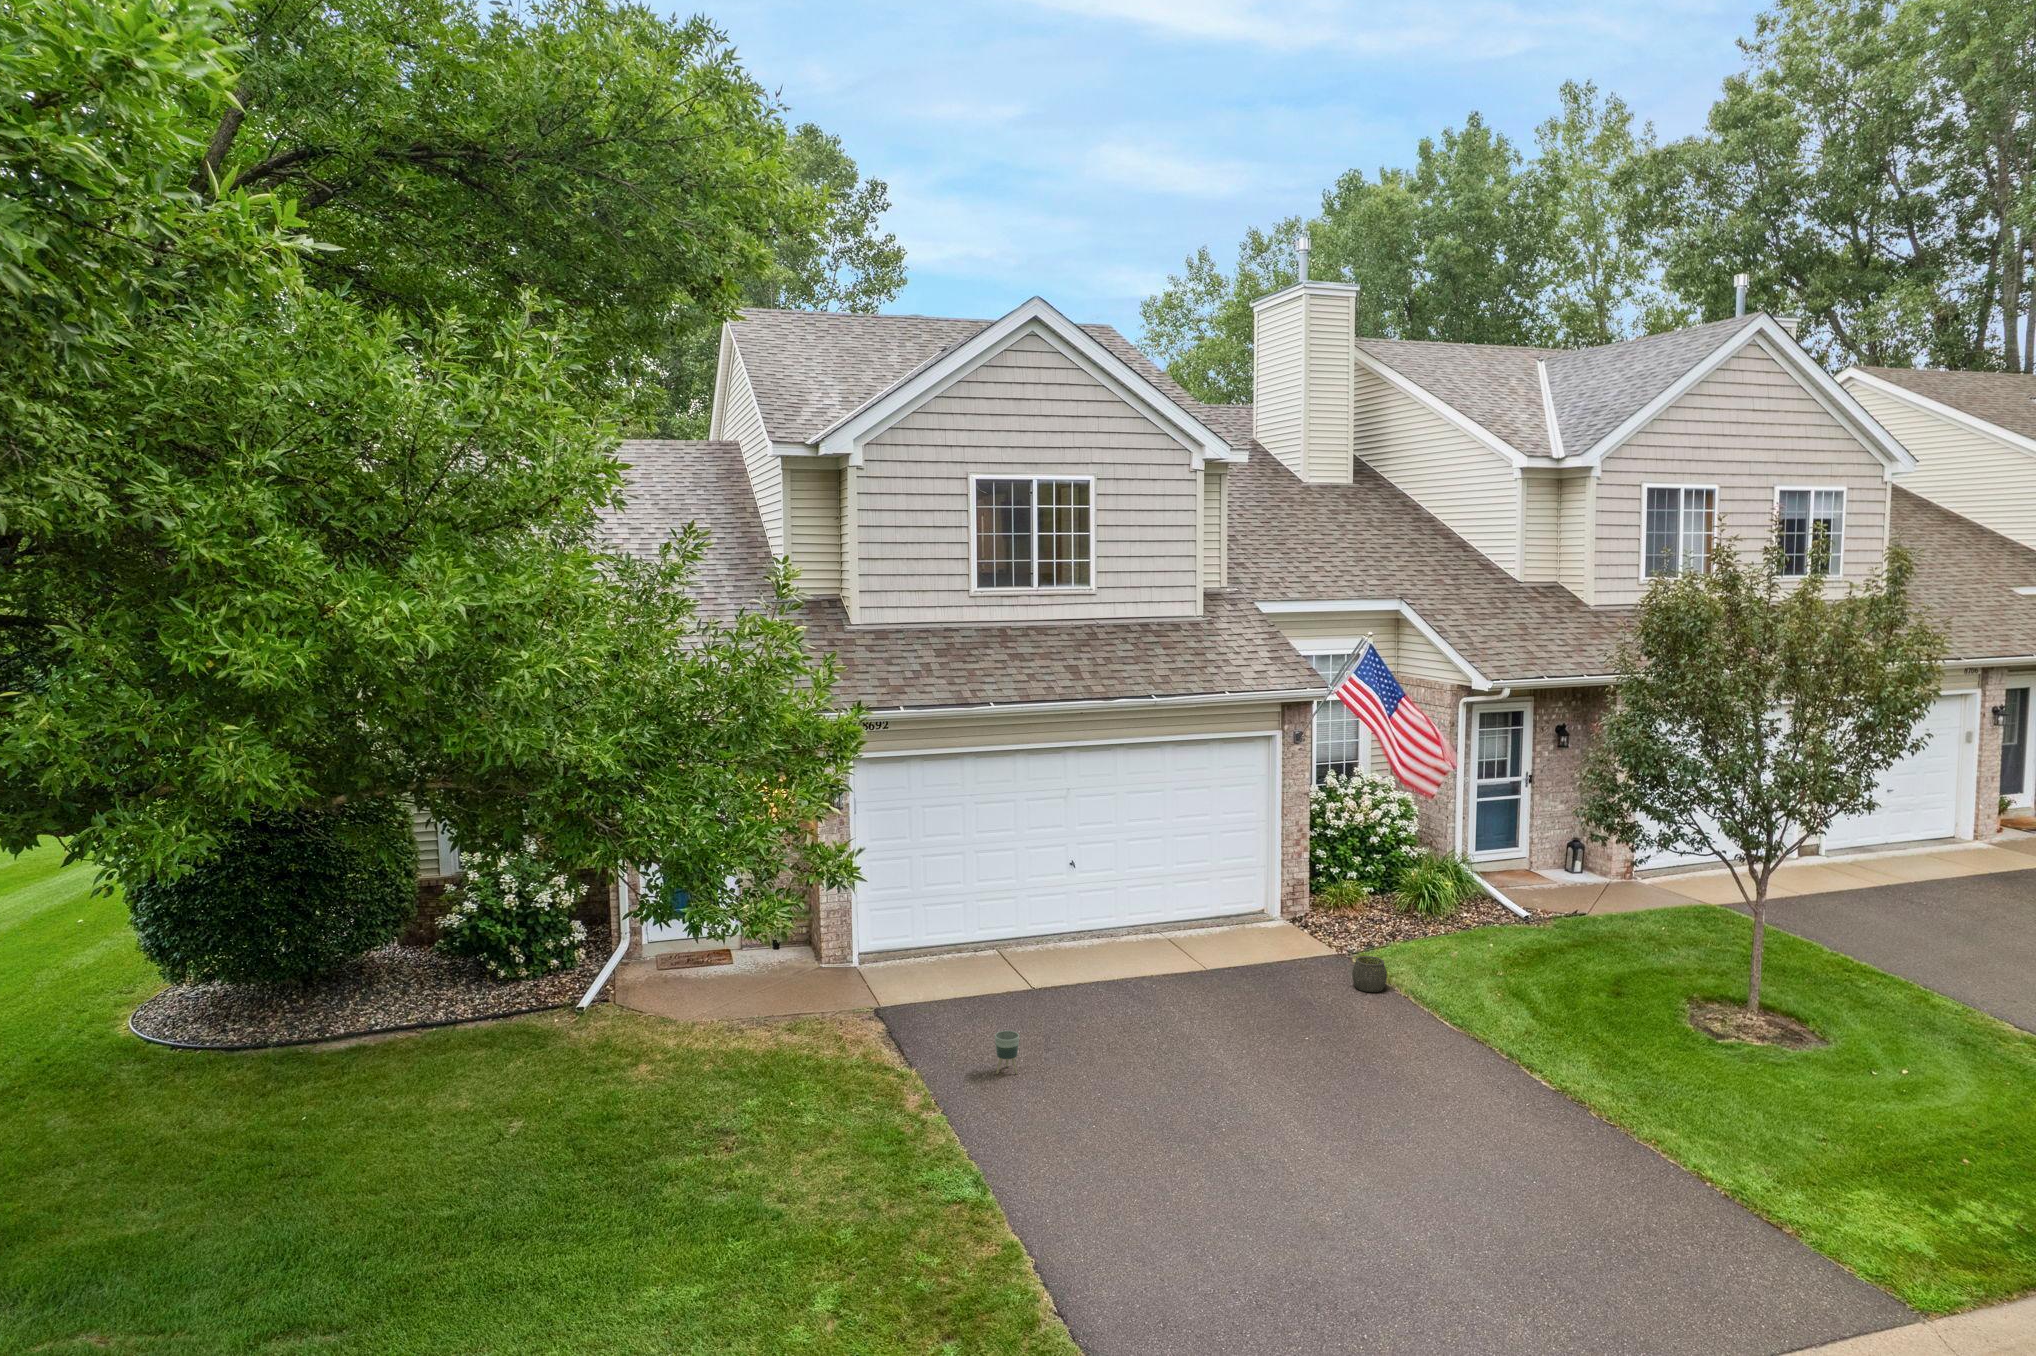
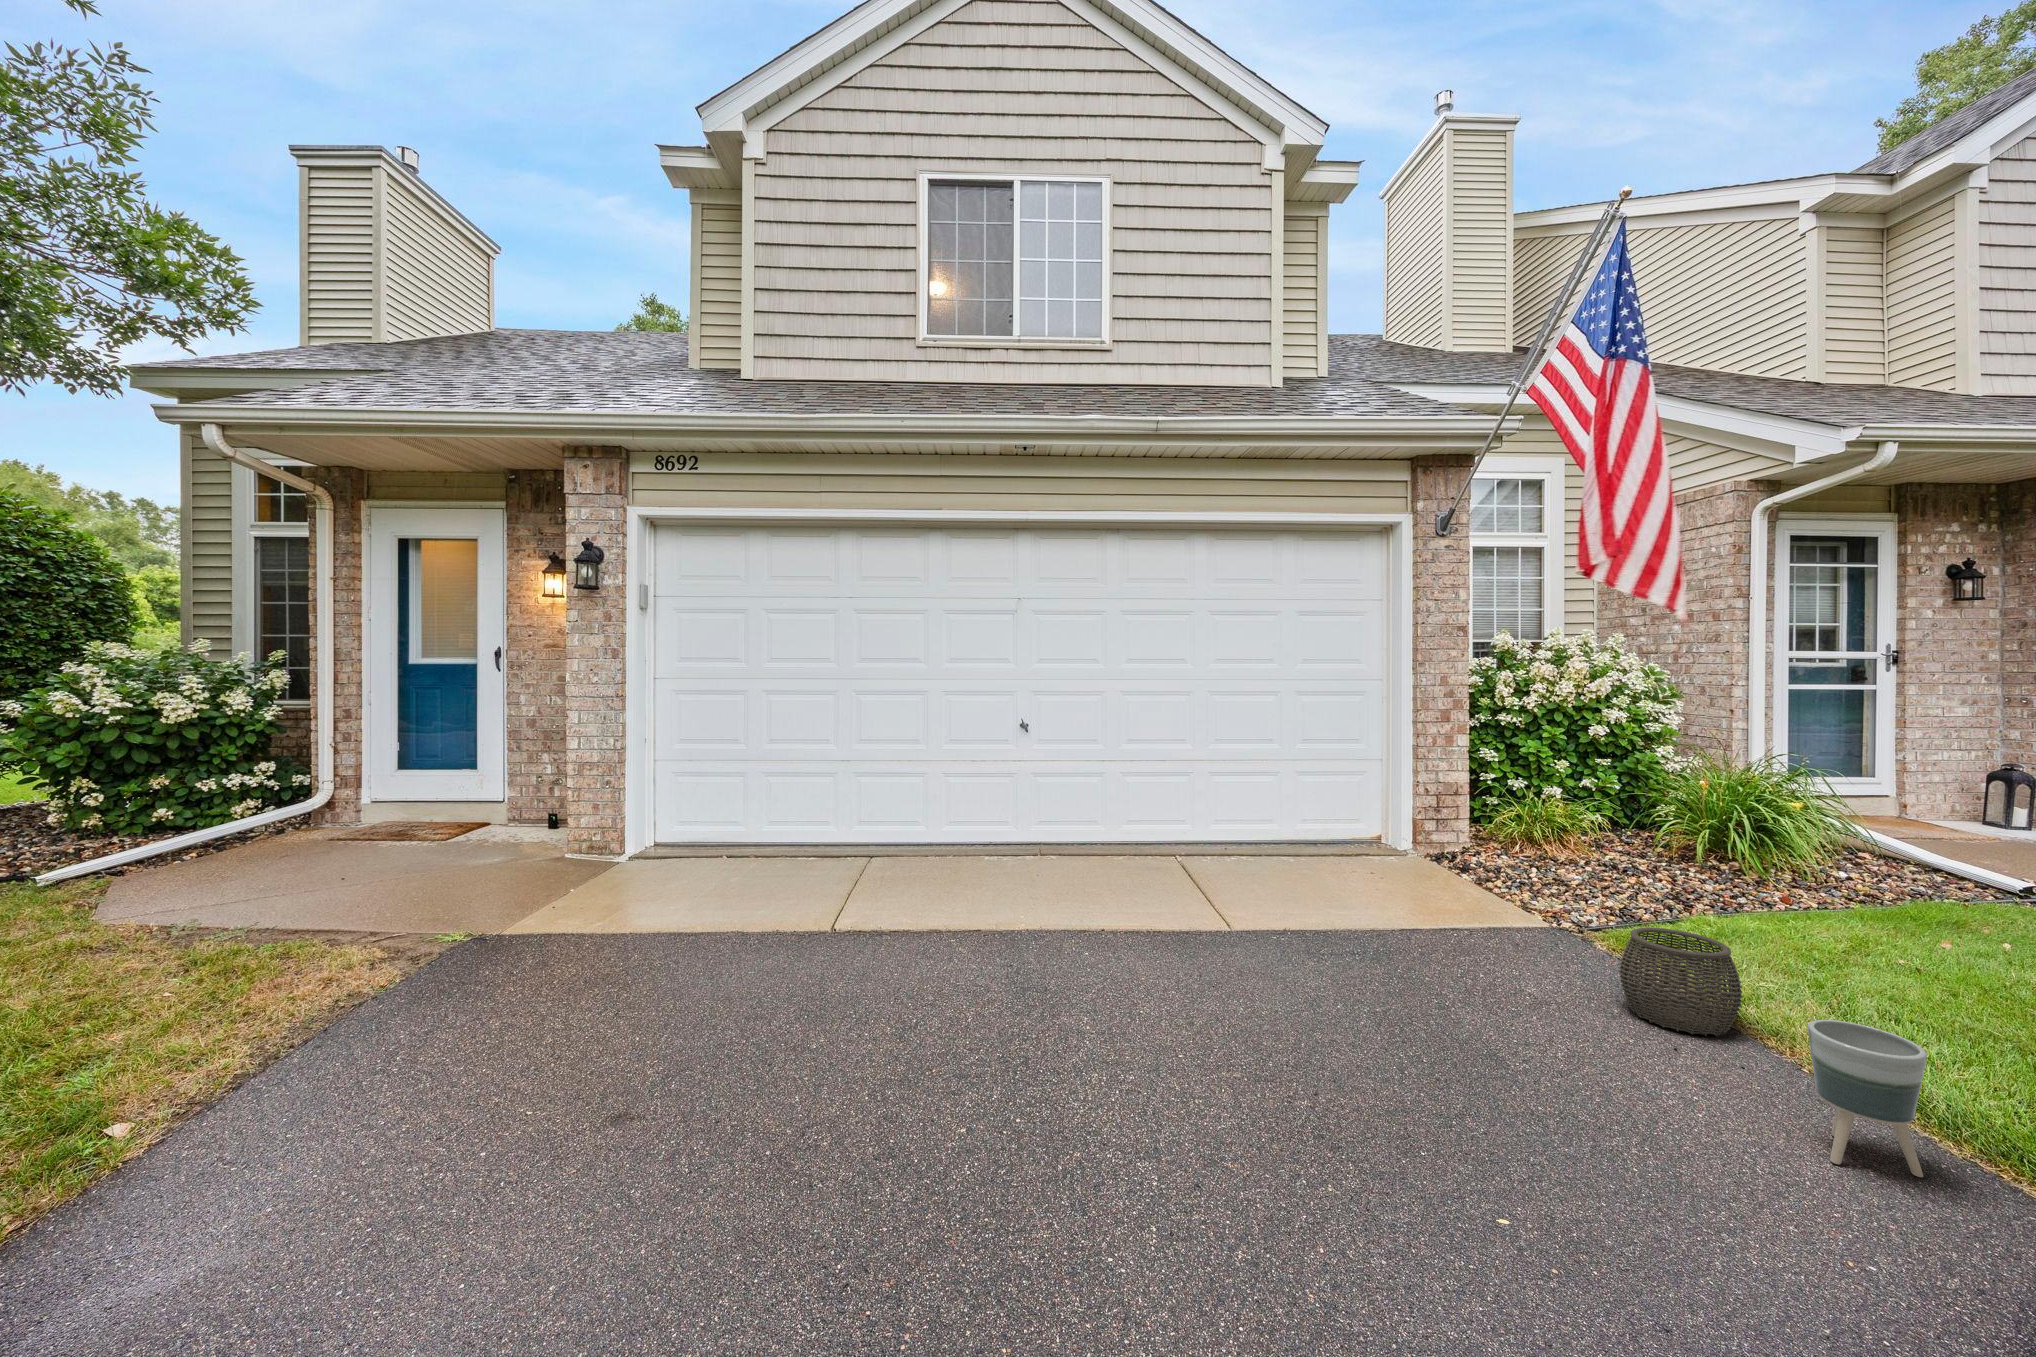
planter: present [995,1031,1019,1074] -> present [1808,1020,1927,1177]

